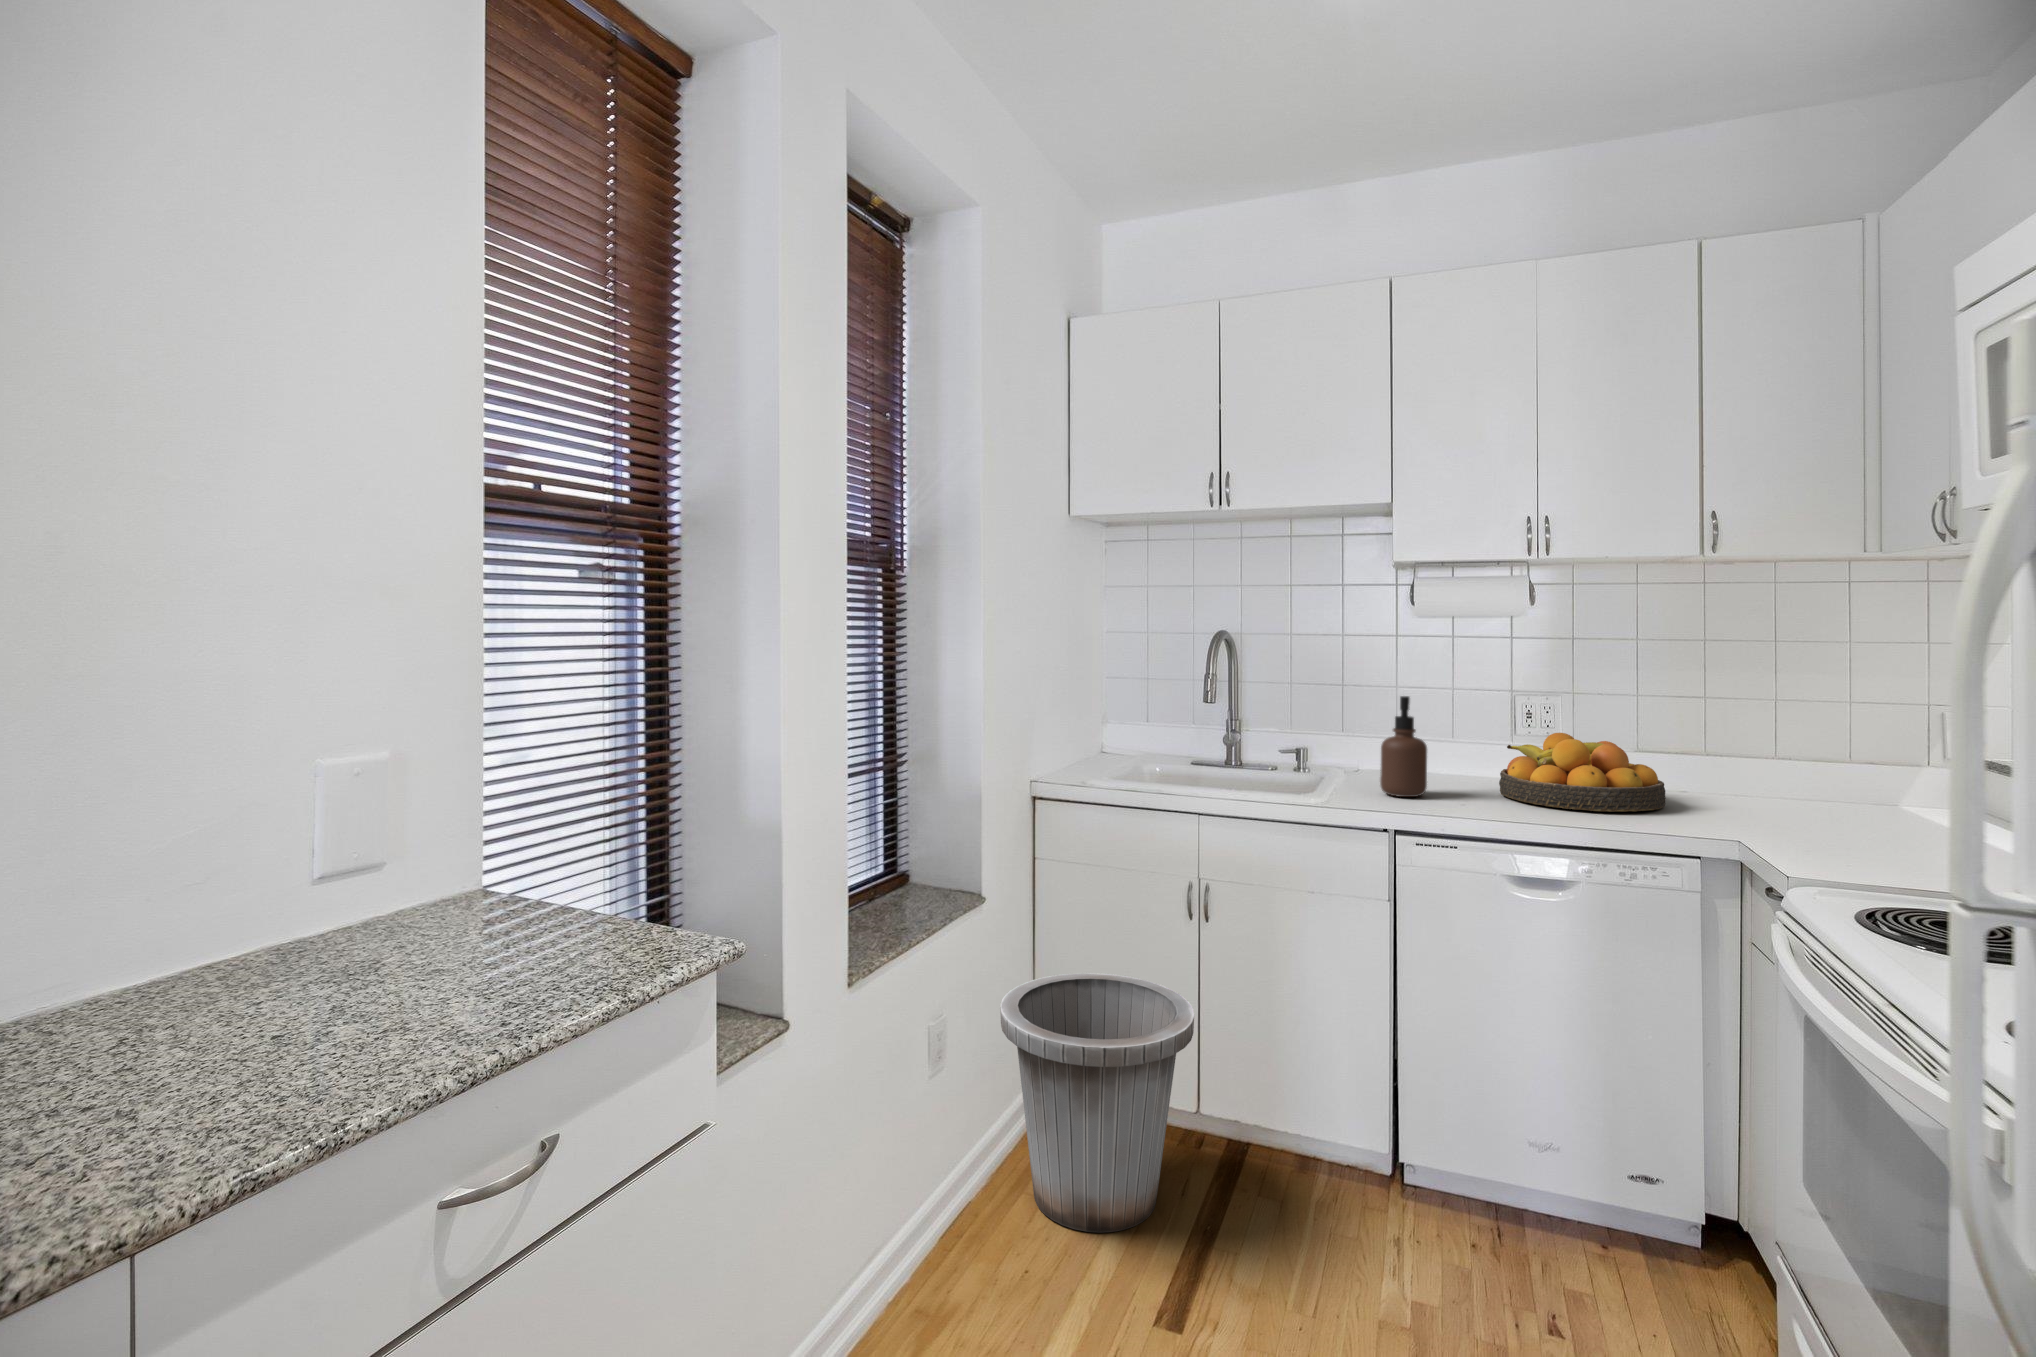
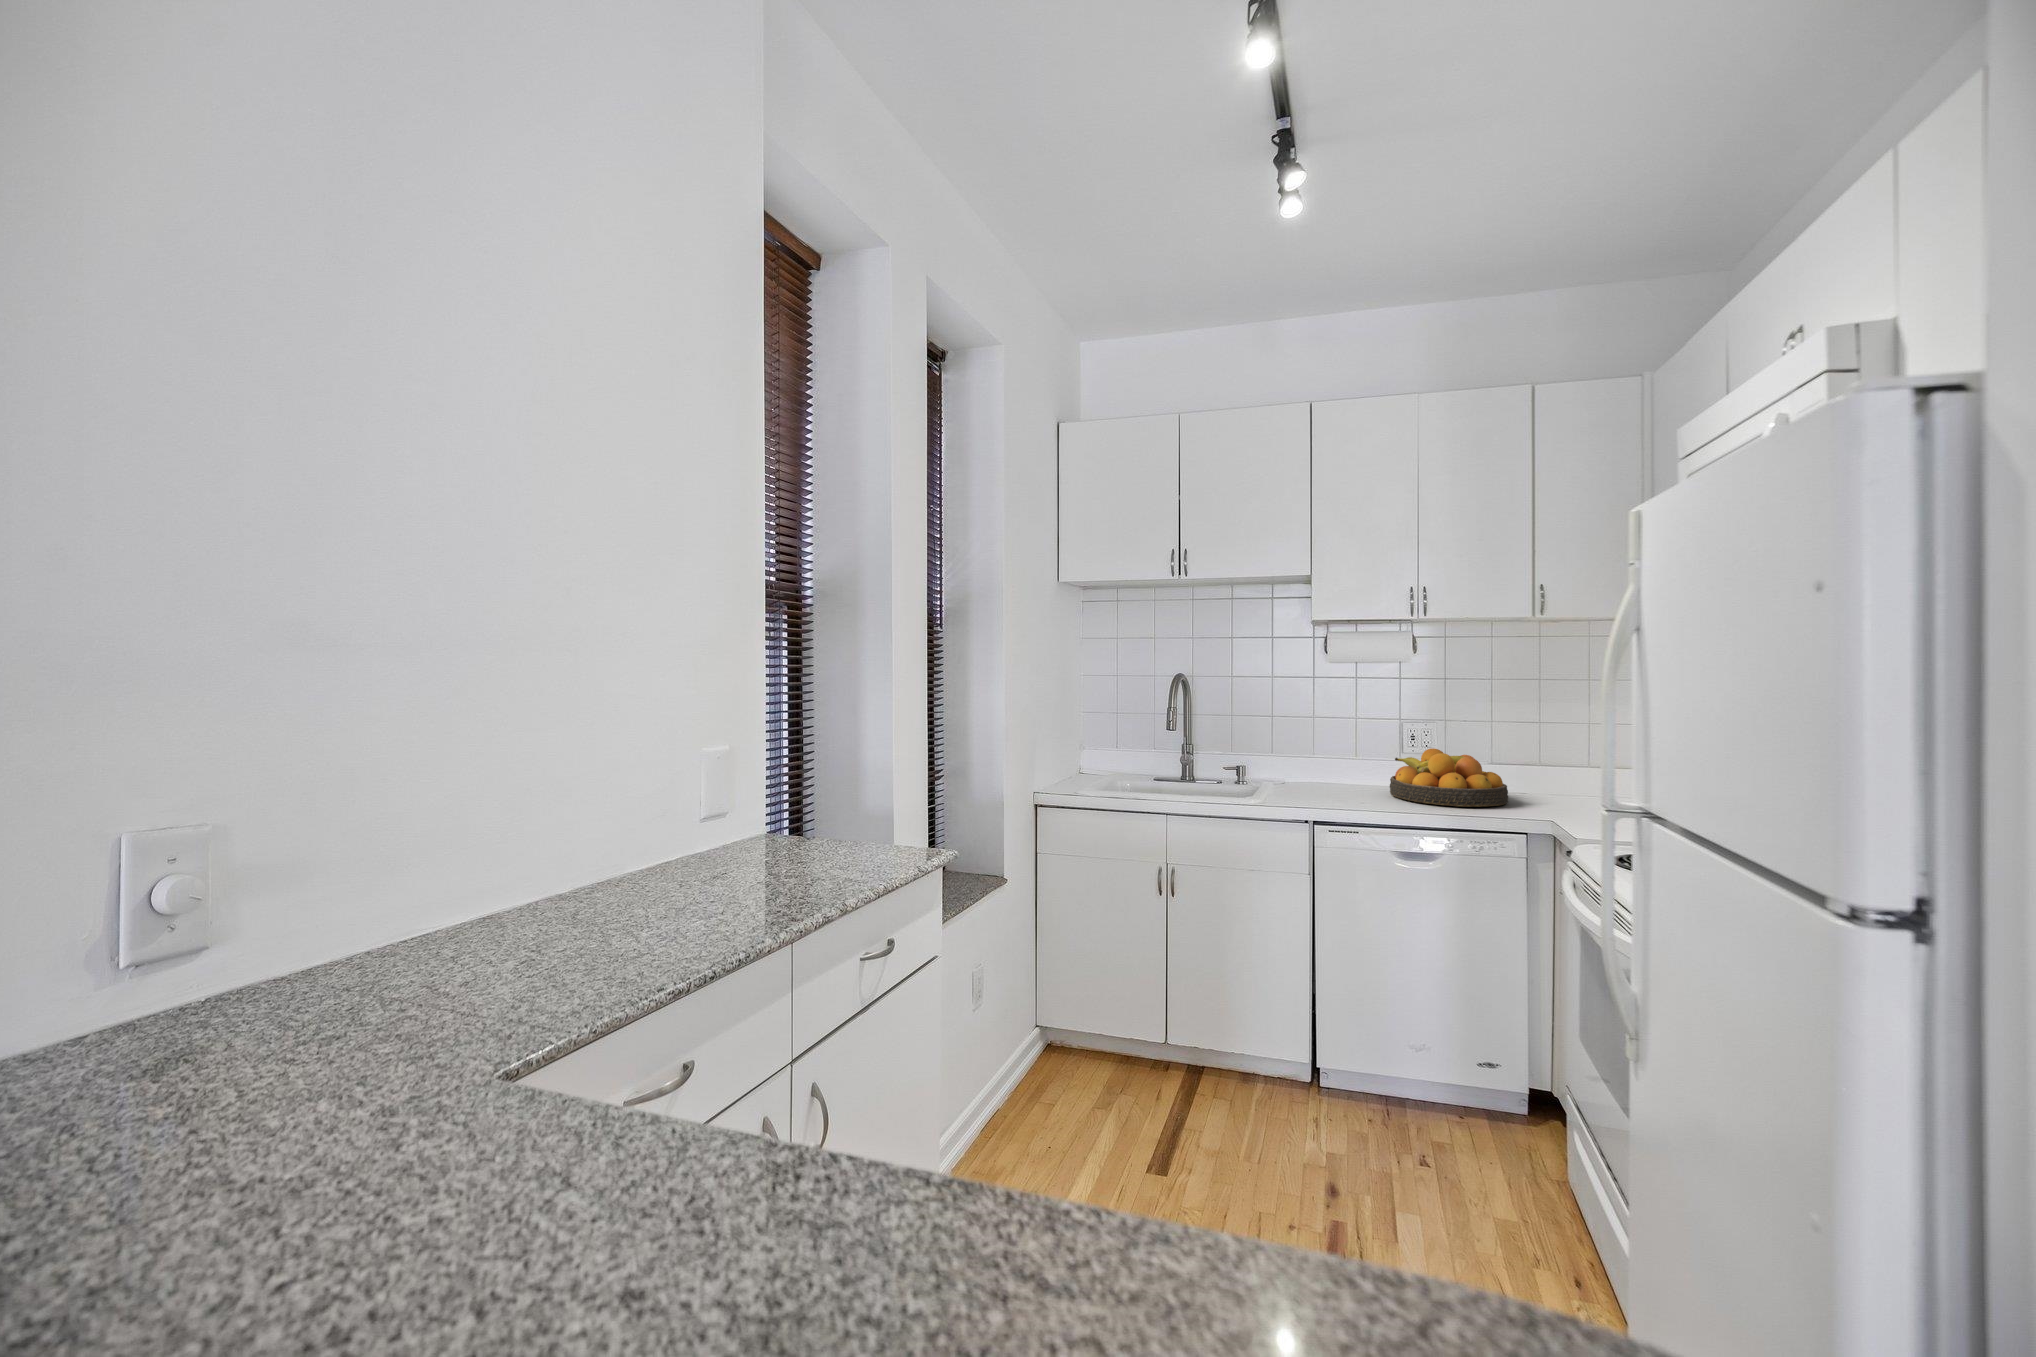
soap dispenser: present [1380,696,1427,797] -> none [1303,721,1337,797]
trash can: present [1000,973,1194,1232] -> none [1020,935,1169,1129]

